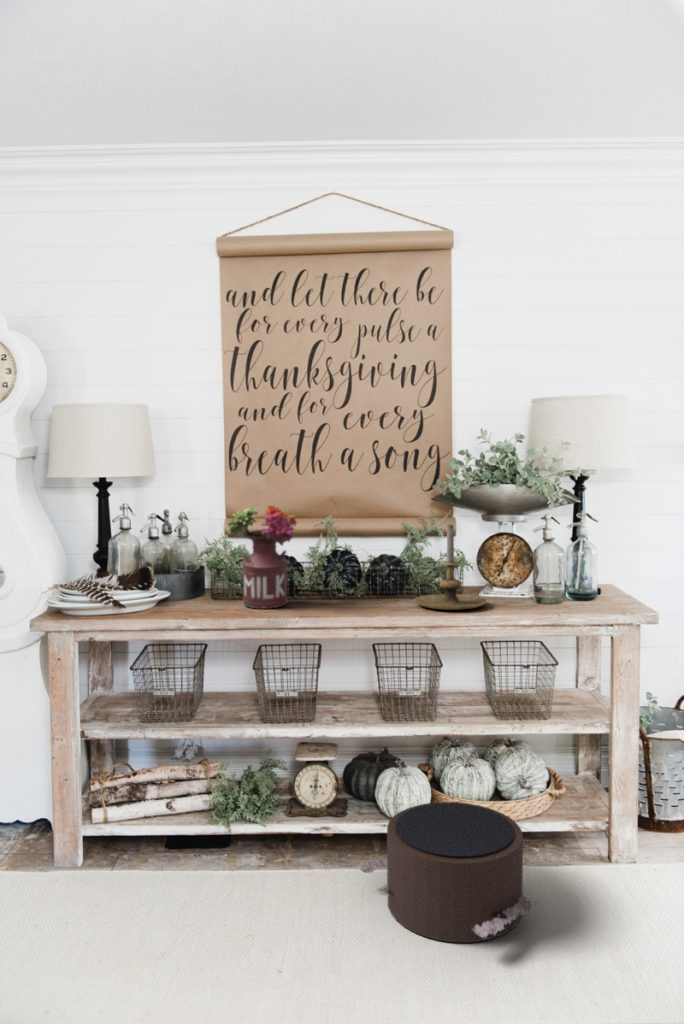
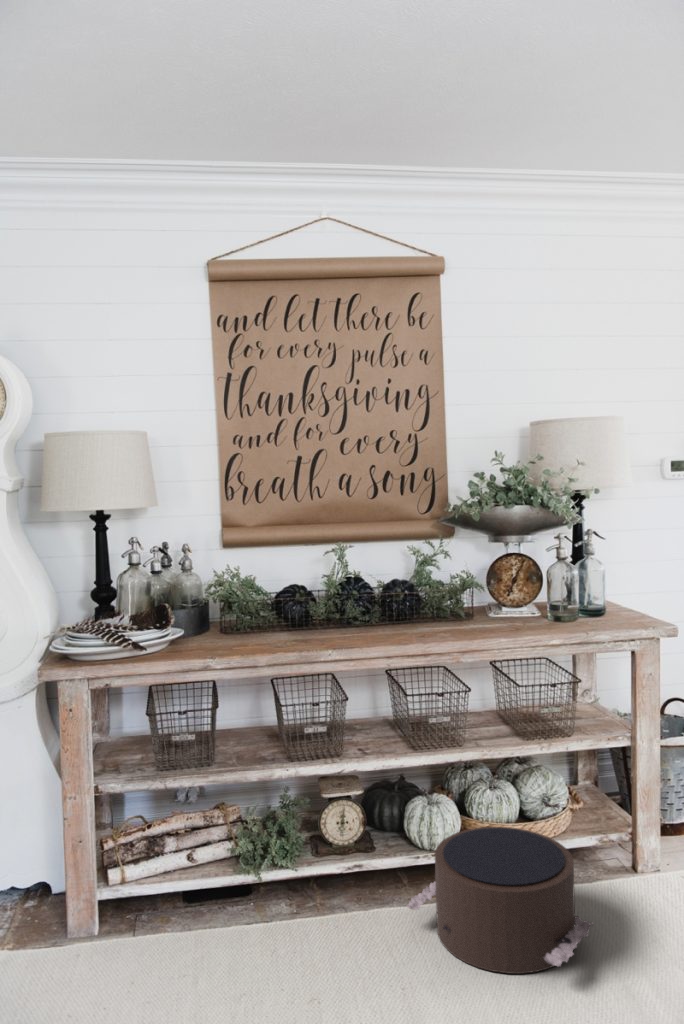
flower arrangement: present [228,504,297,608] -> none [245,533,318,642]
candle holder: present [414,524,487,610] -> none [435,546,508,632]

